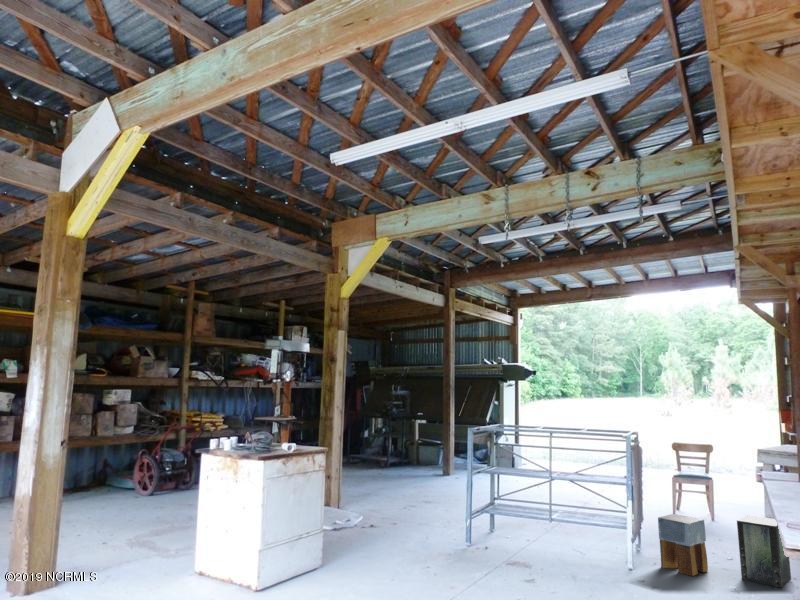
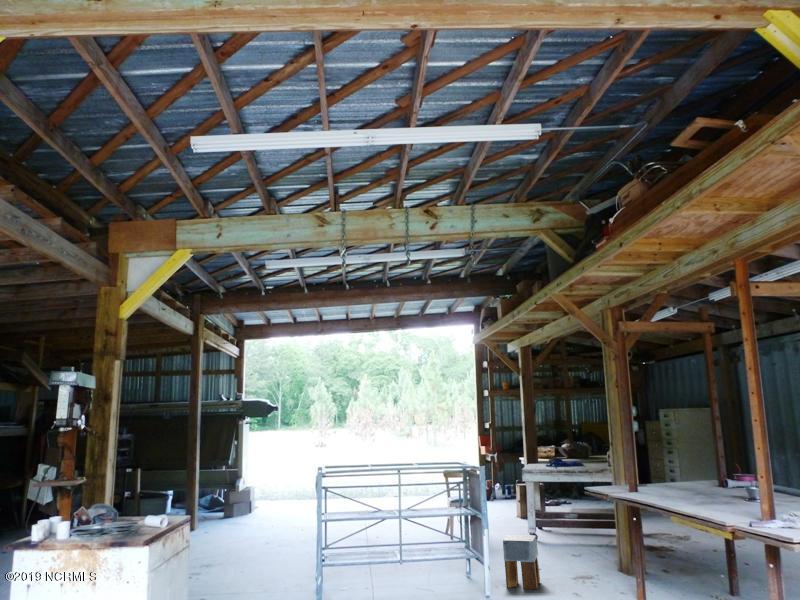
storage box: present [737,515,791,588] -> none [561,525,599,583]

